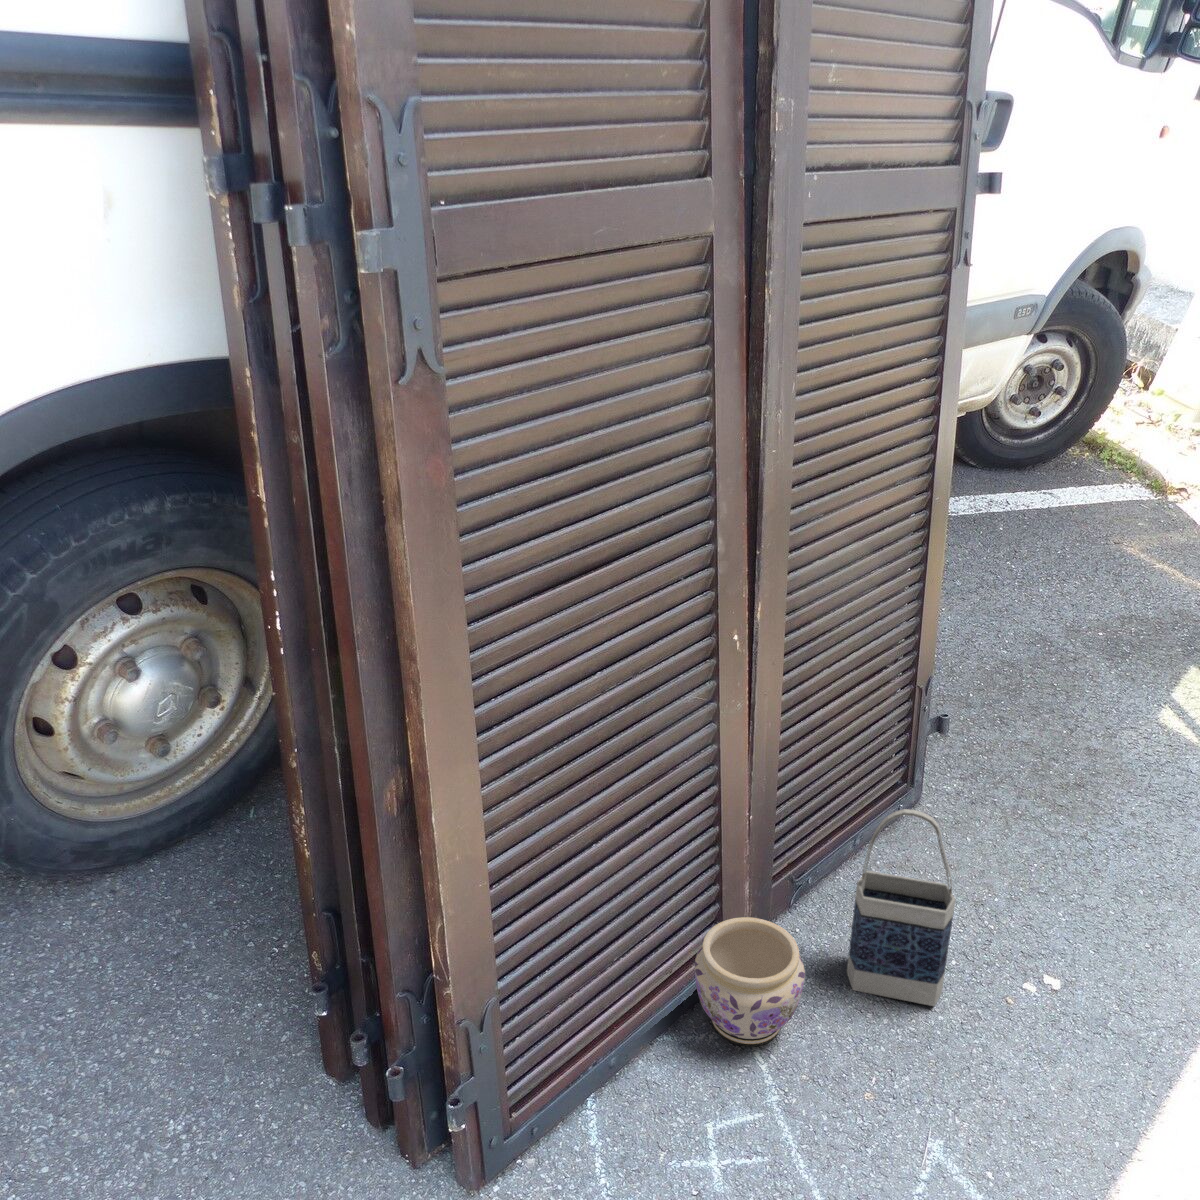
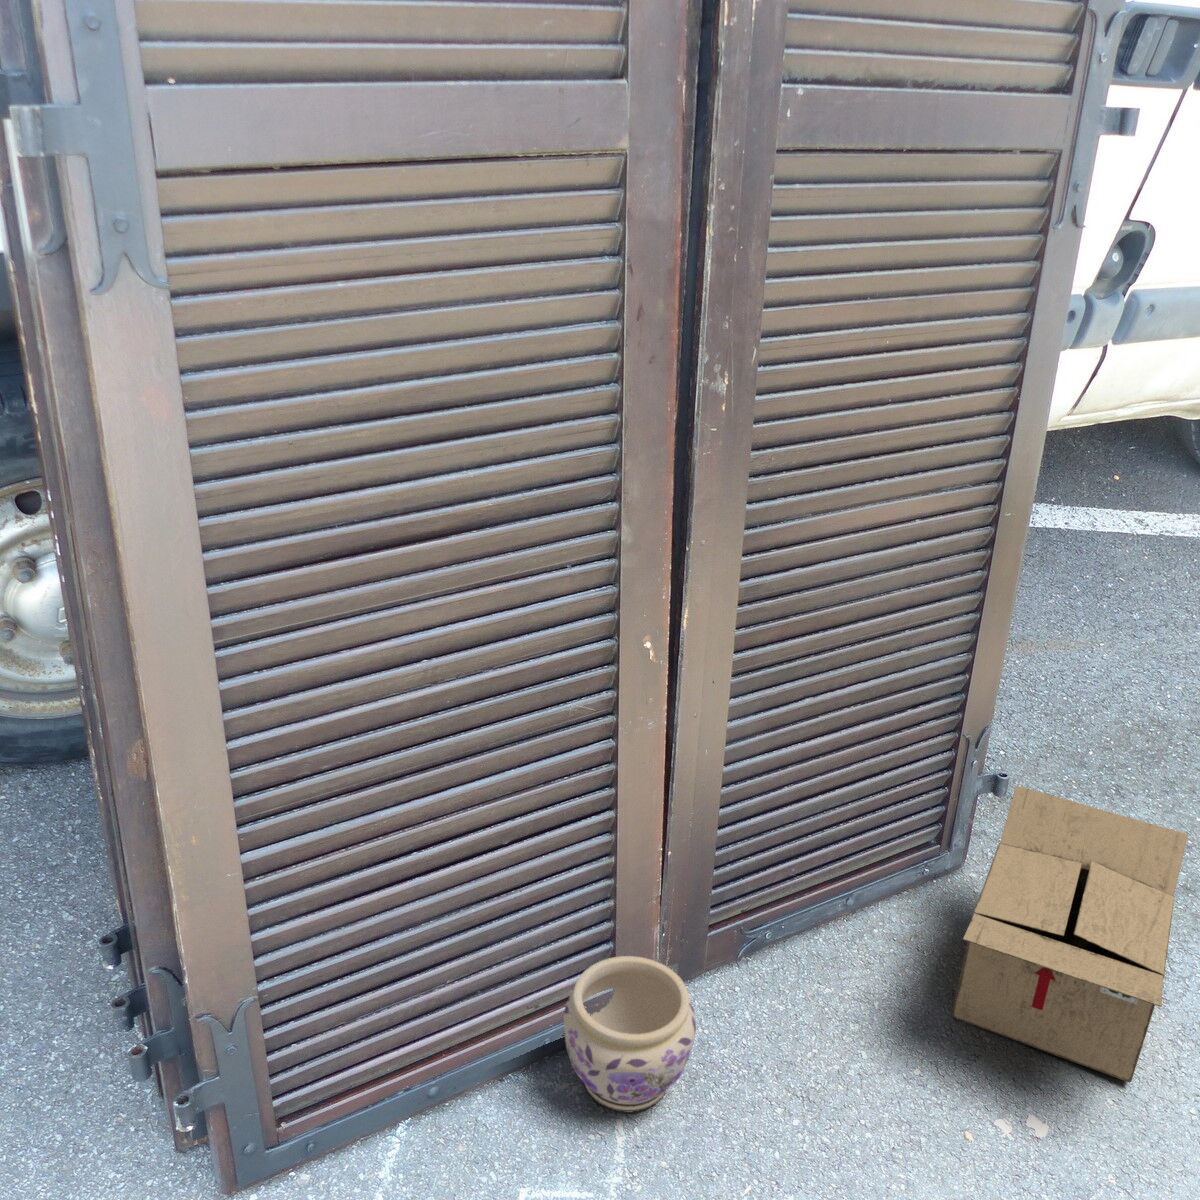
cardboard box: none [952,727,1135,935] -> present [951,785,1188,1082]
bag: present [847,809,955,1006] -> none [772,867,903,1120]

